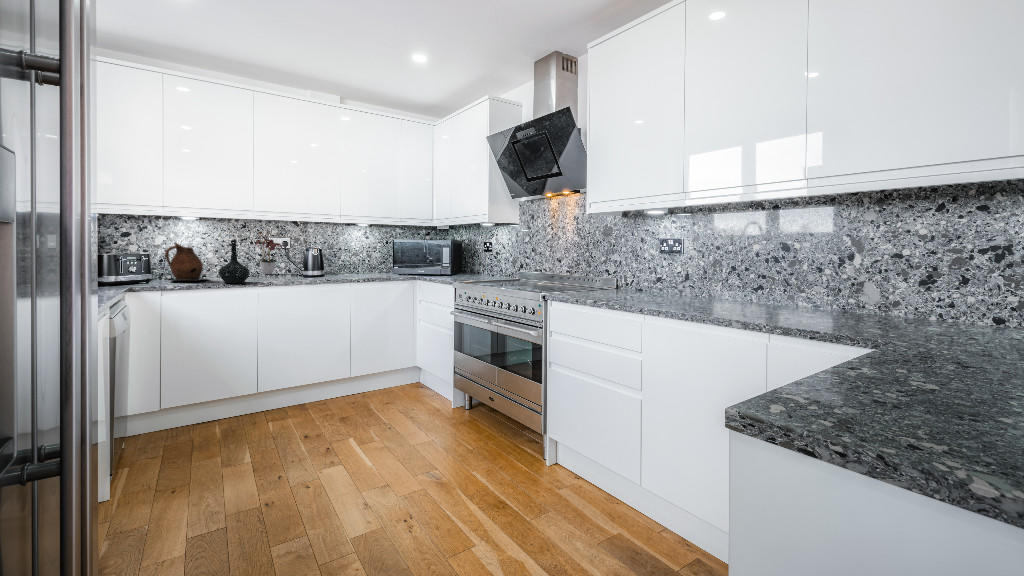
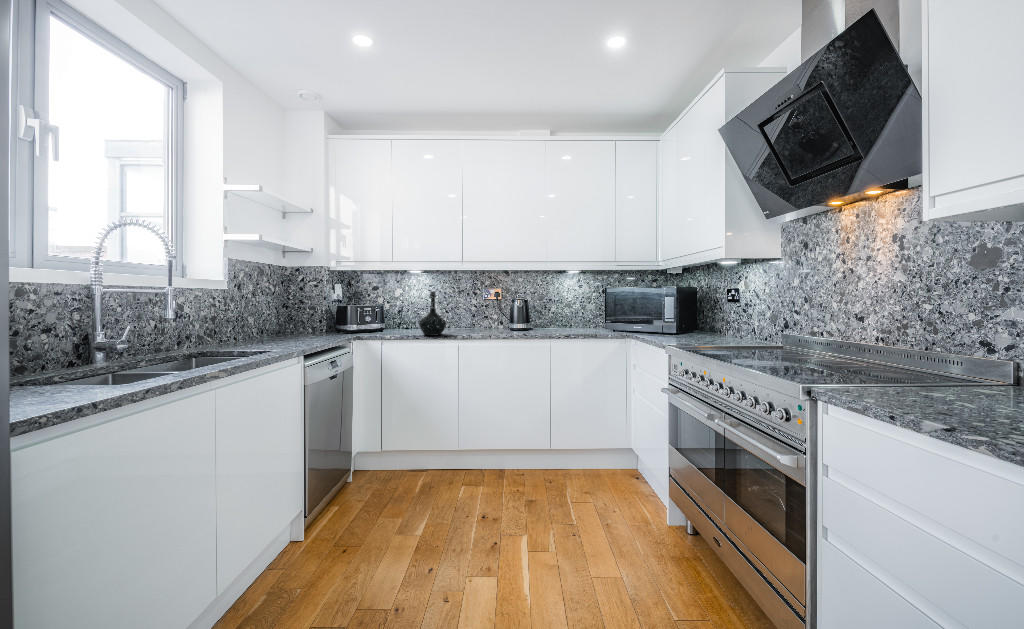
flower arrangement: present [255,231,282,274] -> none [467,280,494,326]
ceramic pitcher: present [165,243,206,281] -> none [385,295,420,332]

